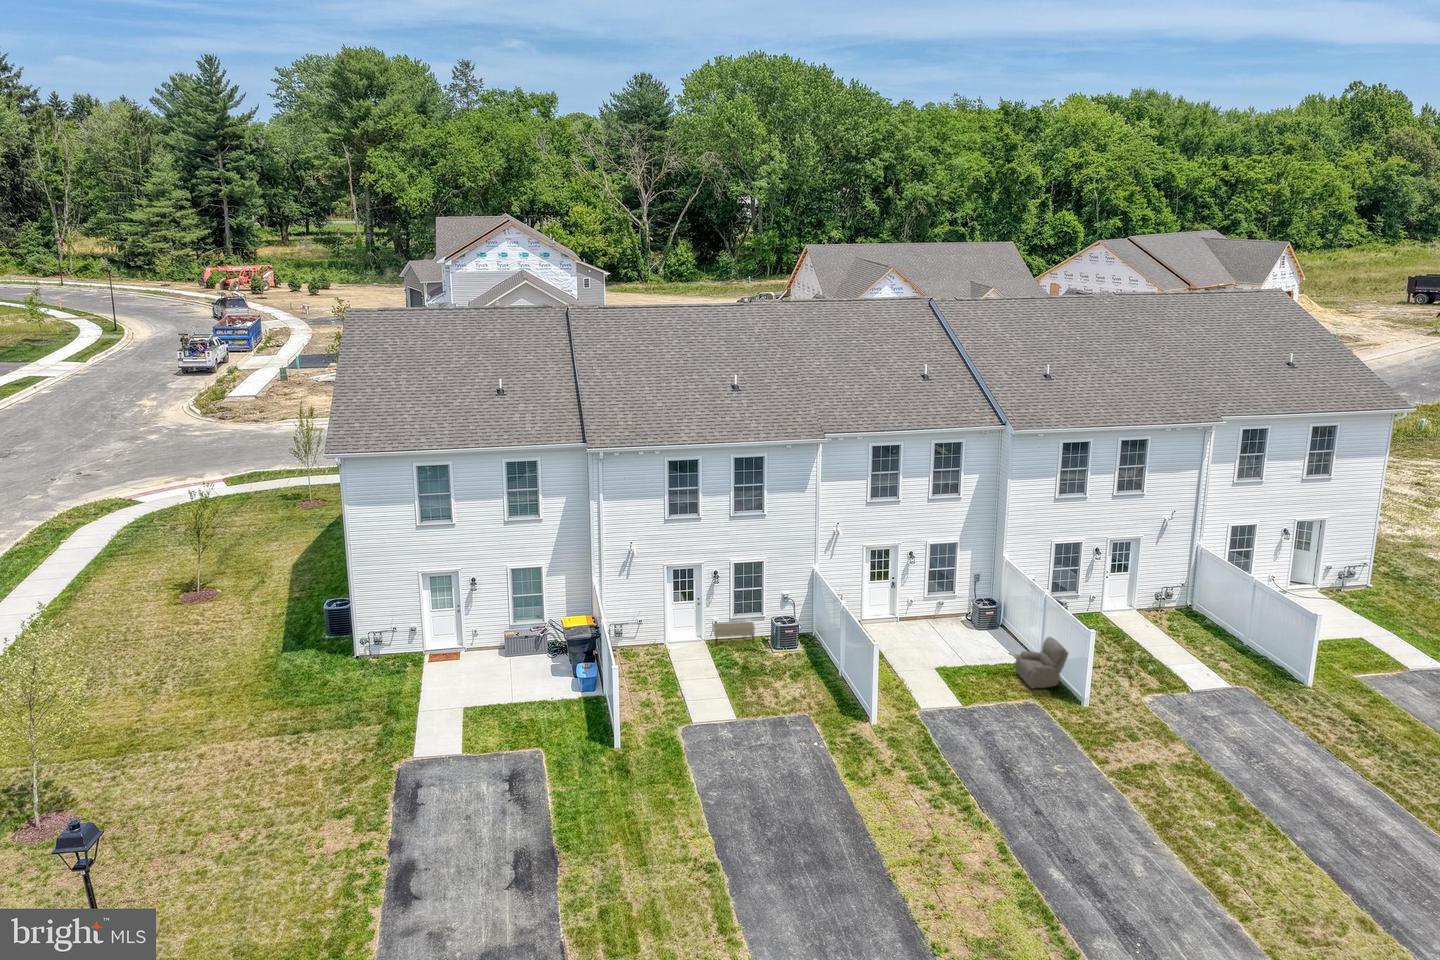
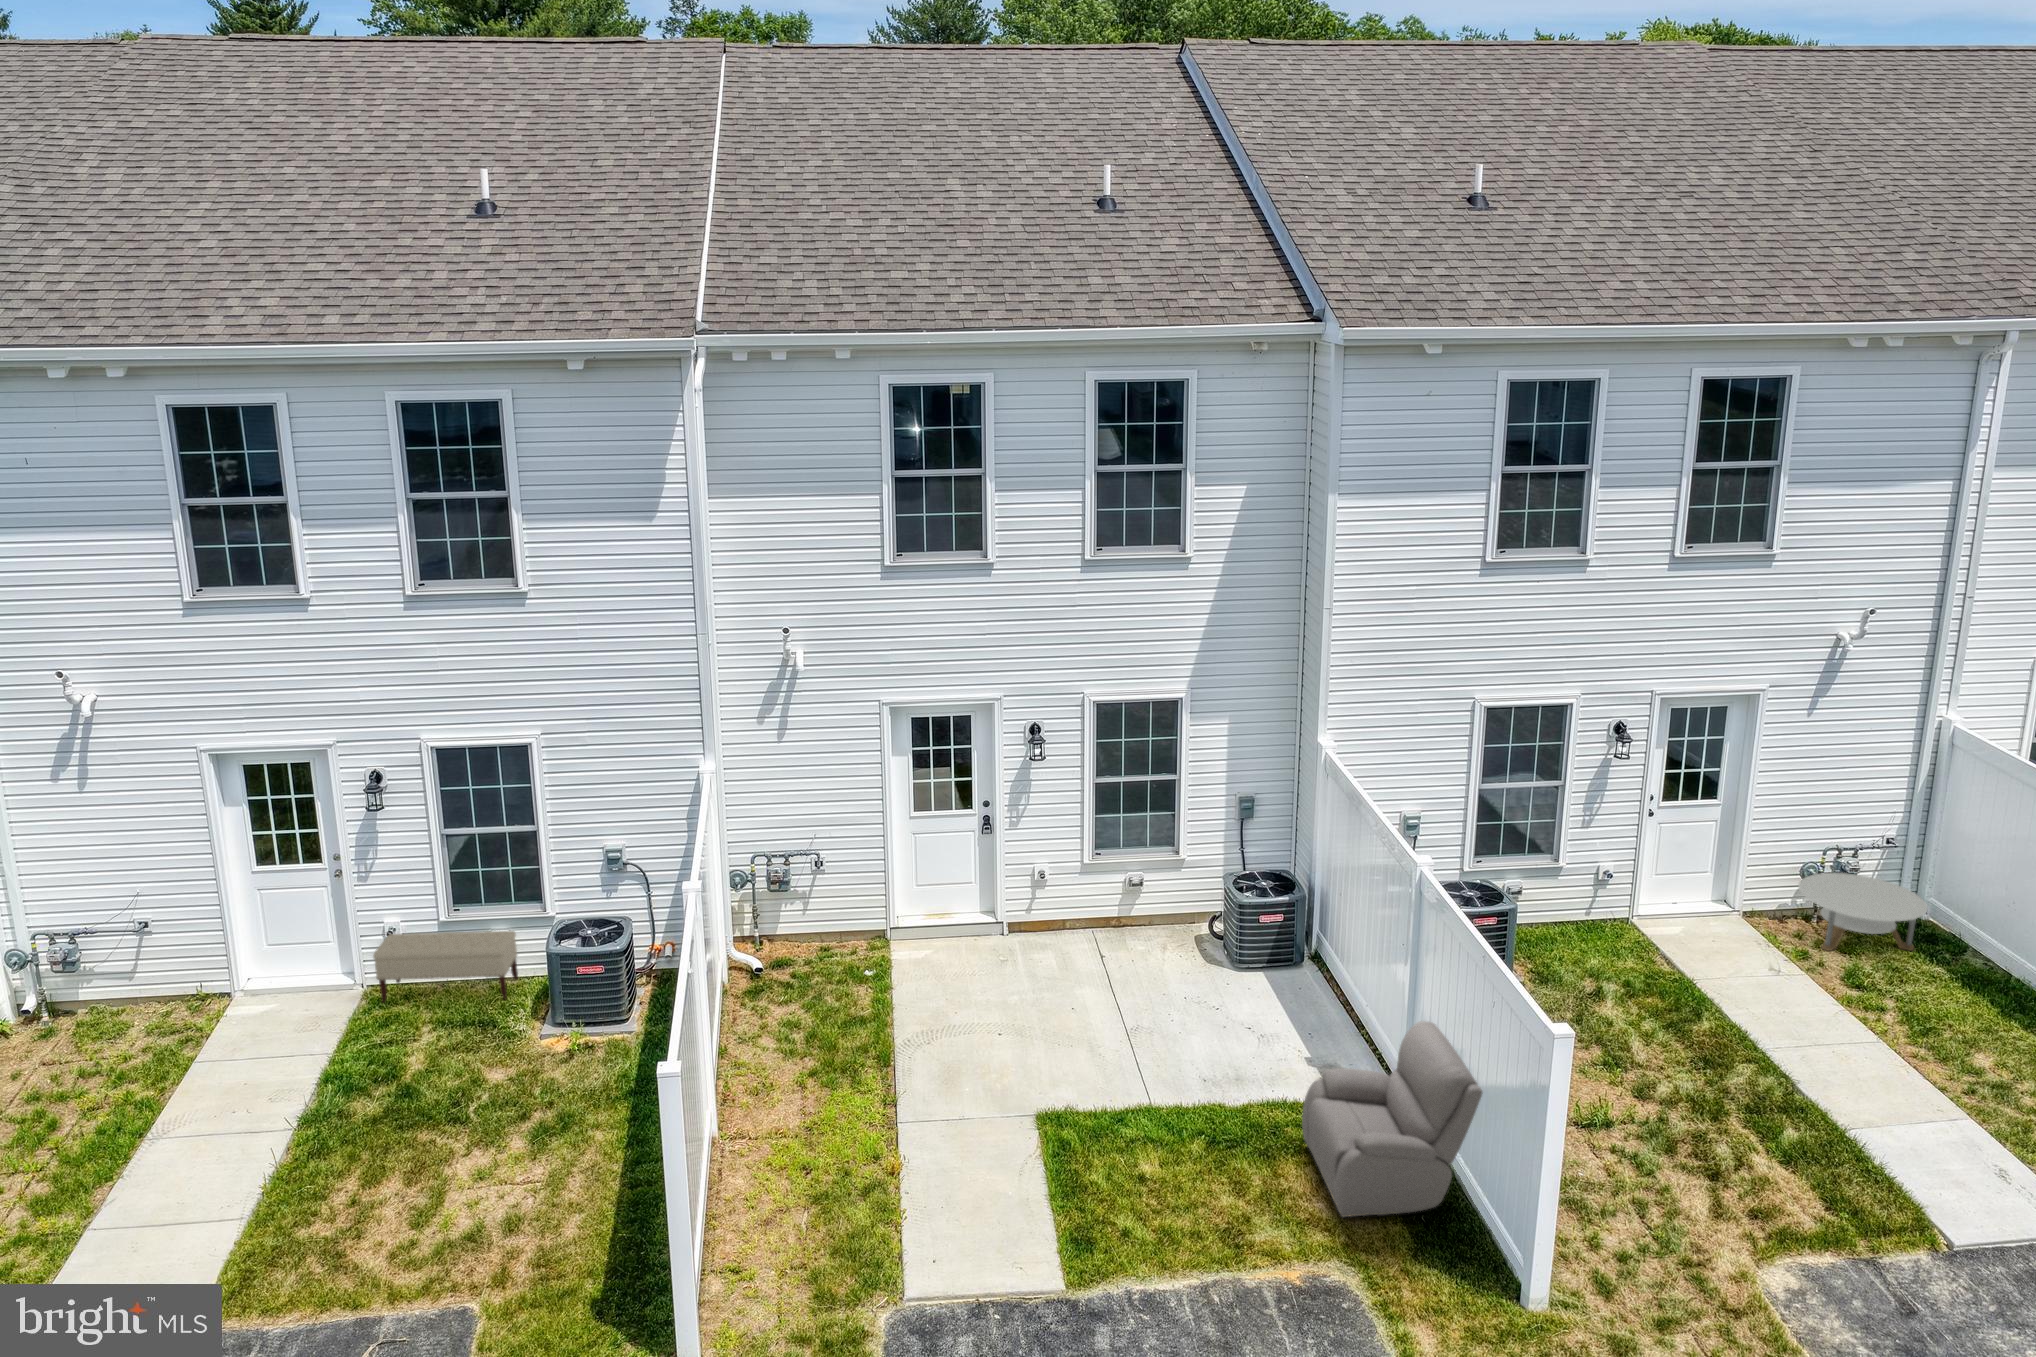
round table: none [1154,595,1194,620] -> present [1798,873,1928,951]

